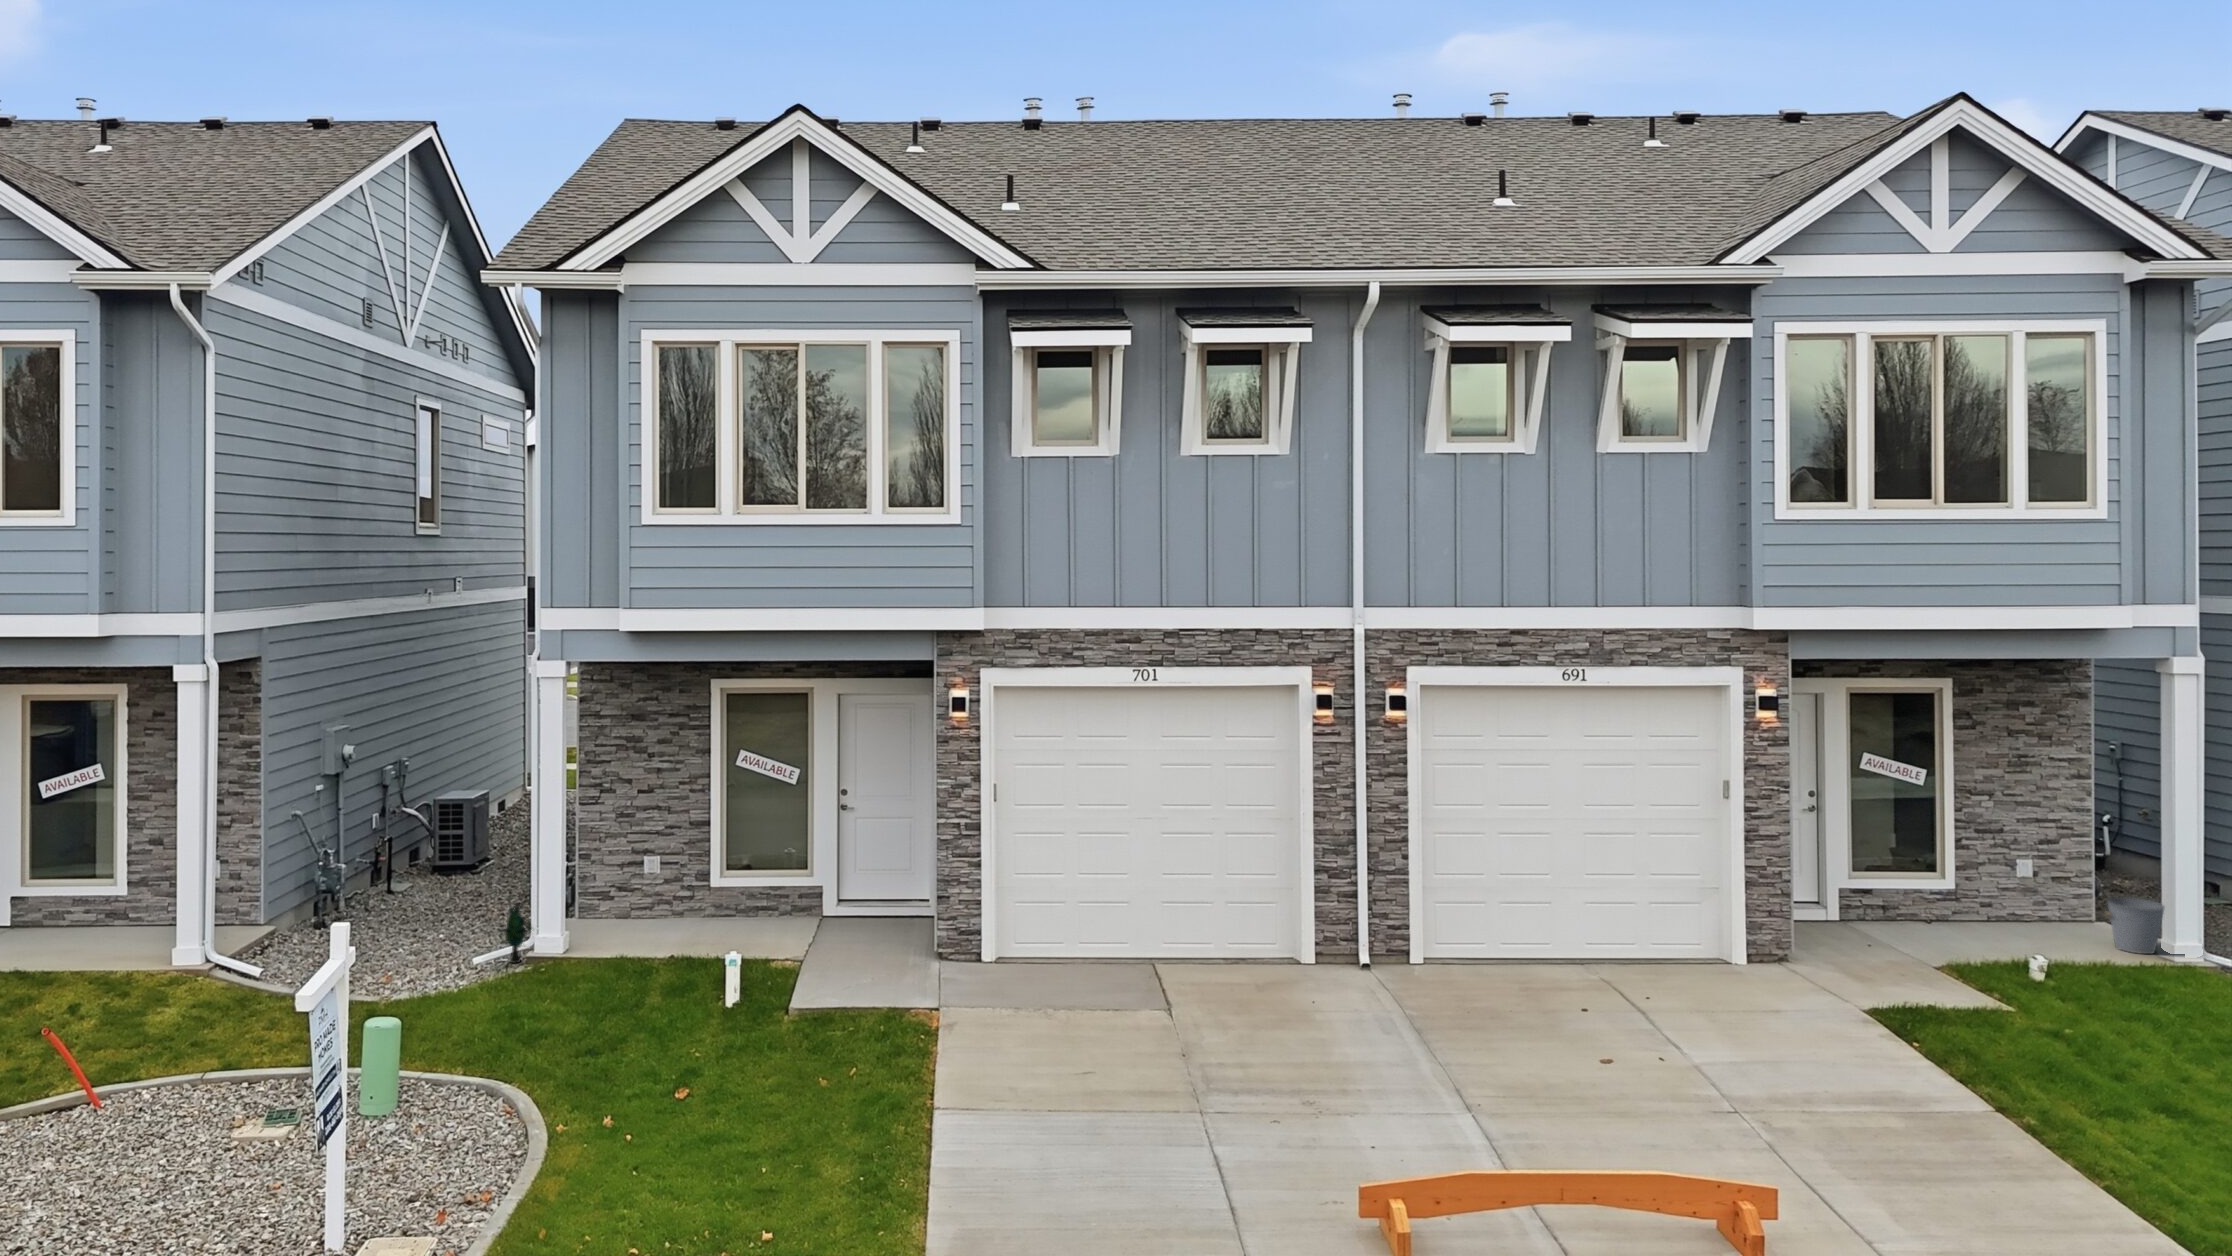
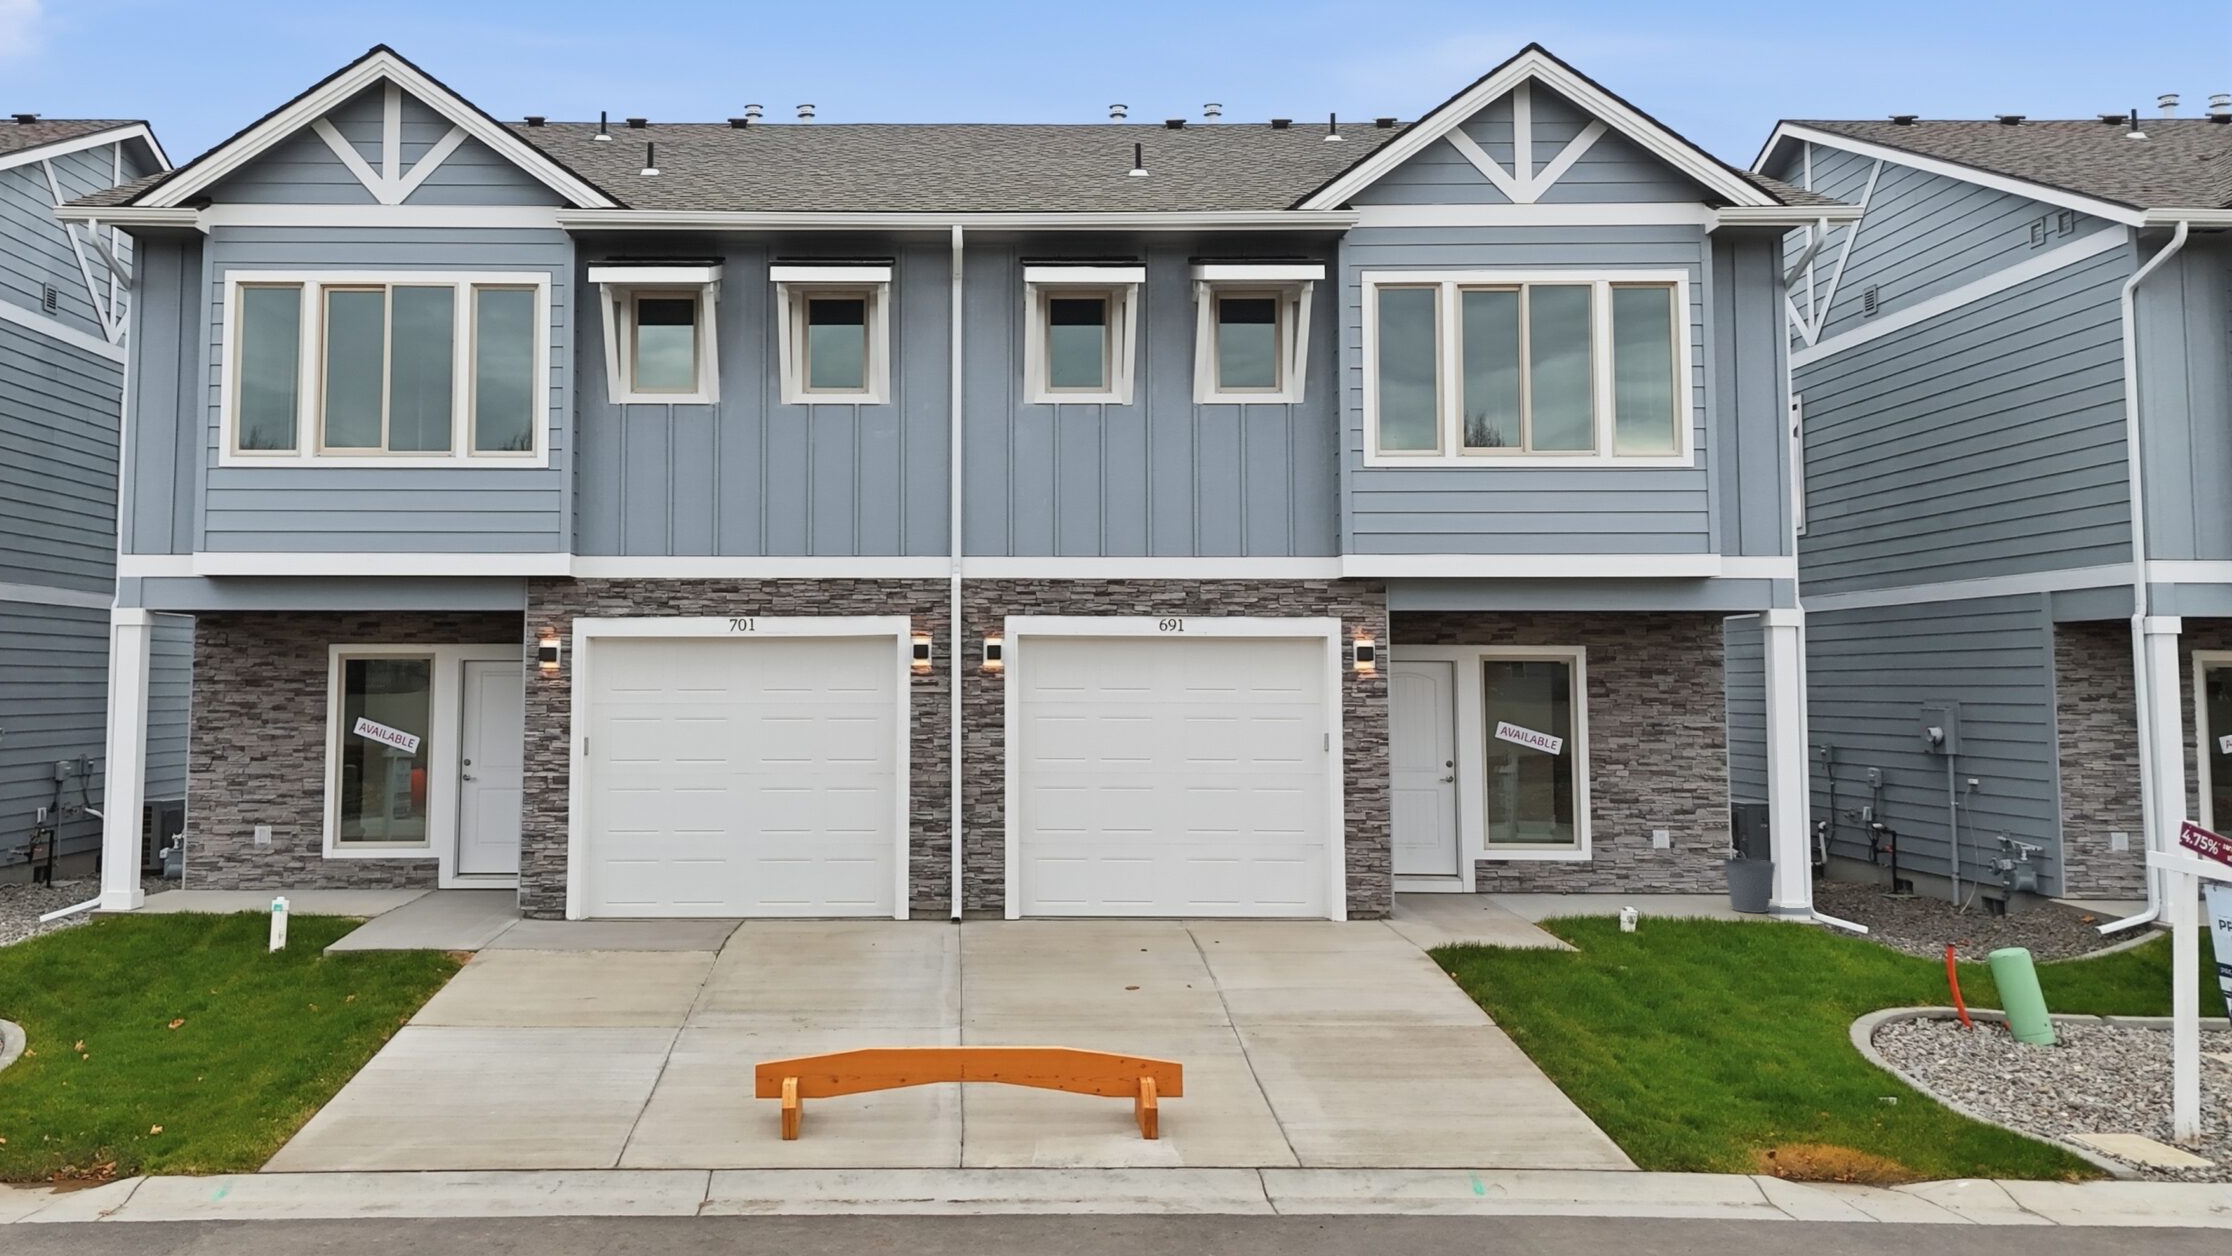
decorative plant: present [502,903,532,963] -> none [71,857,106,921]

